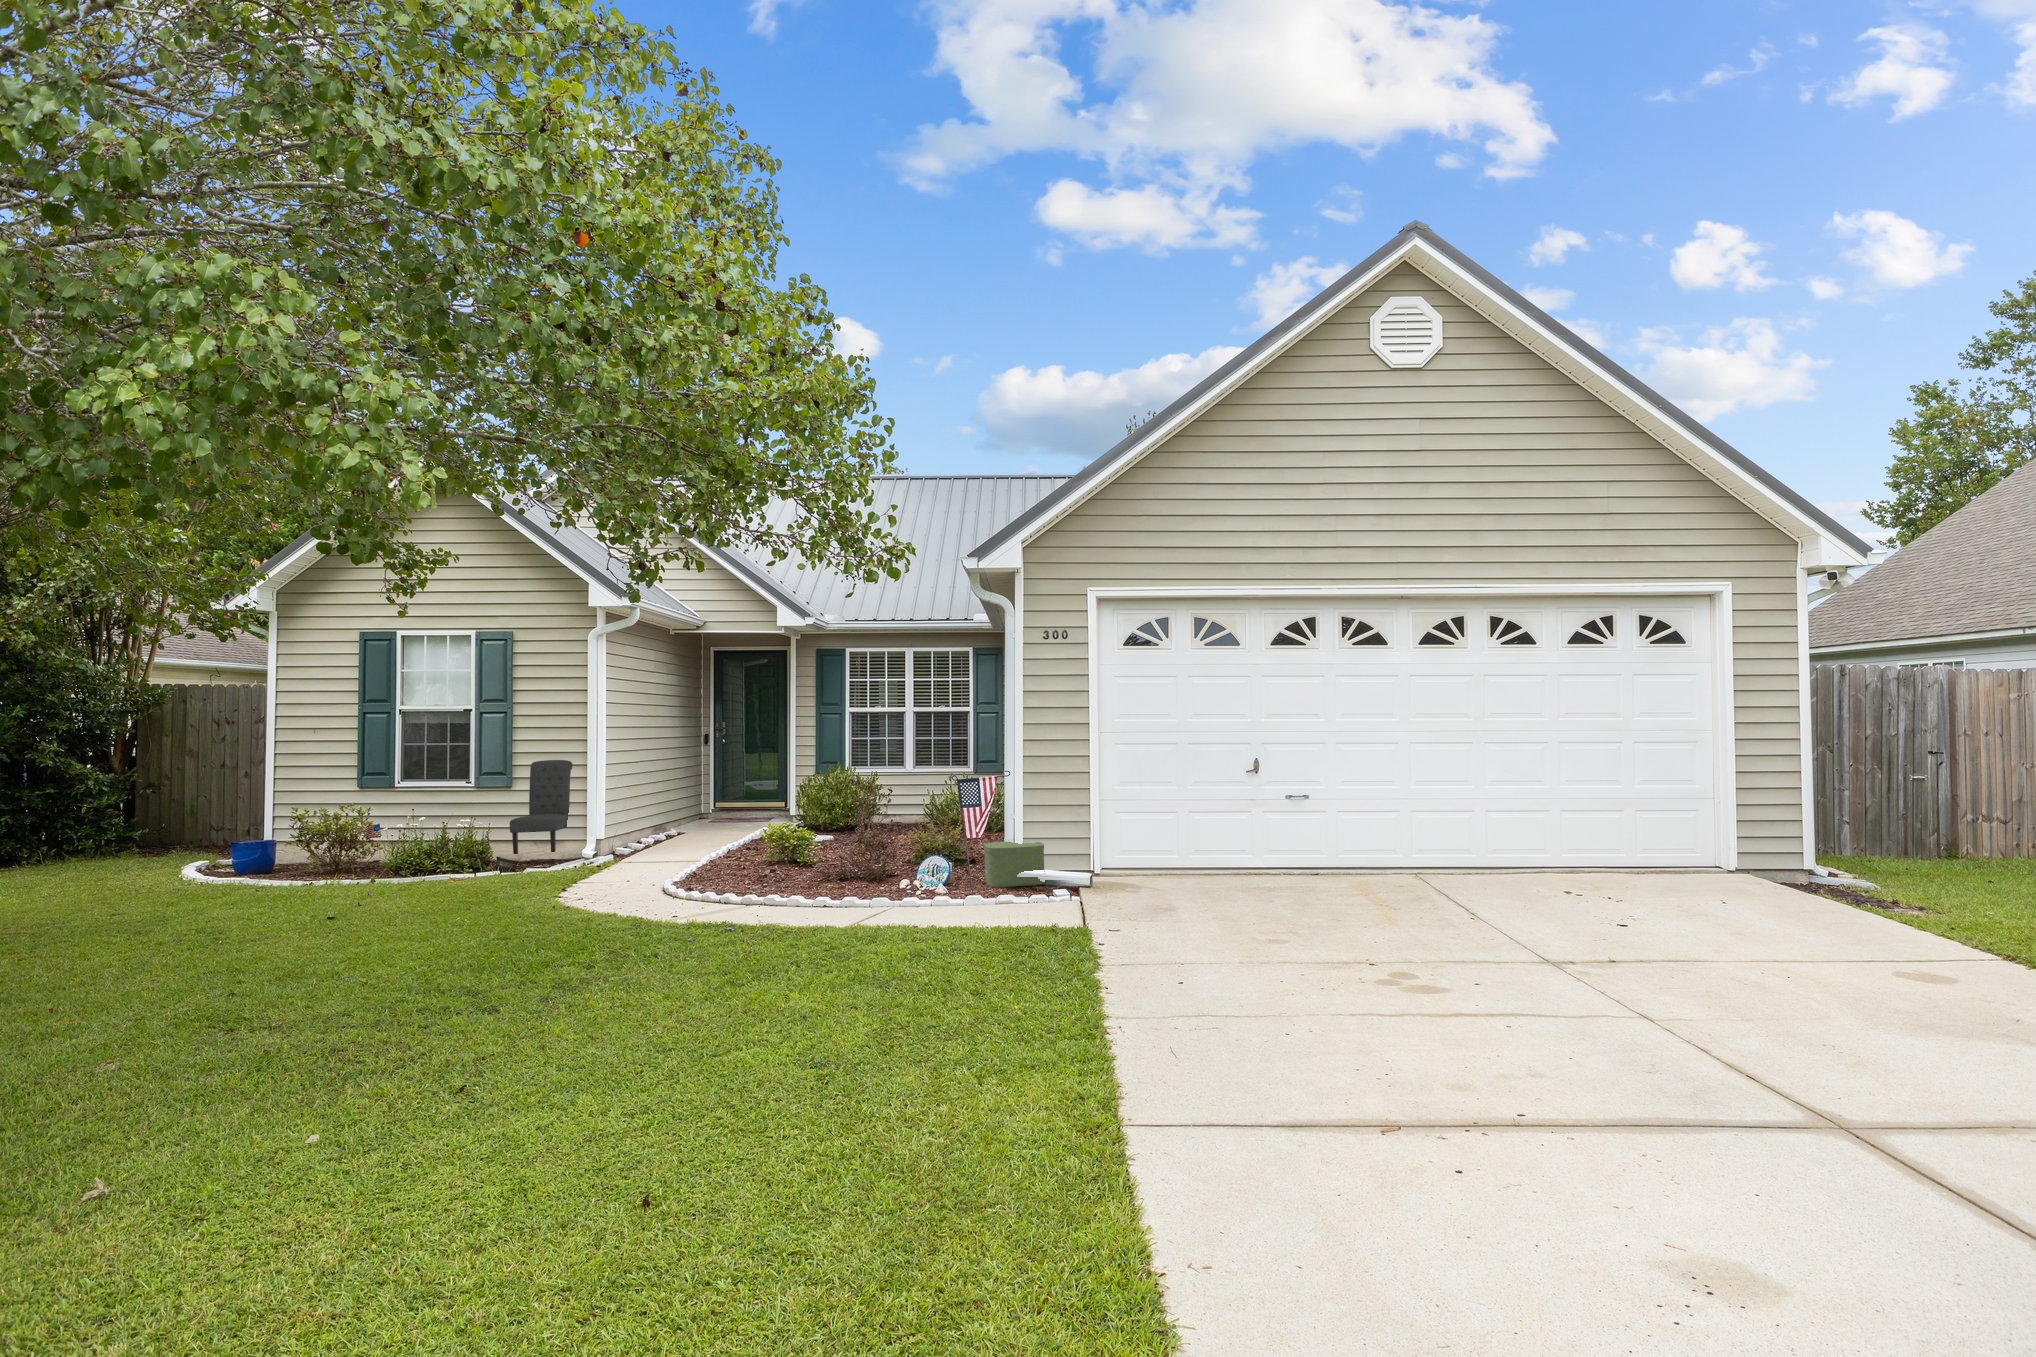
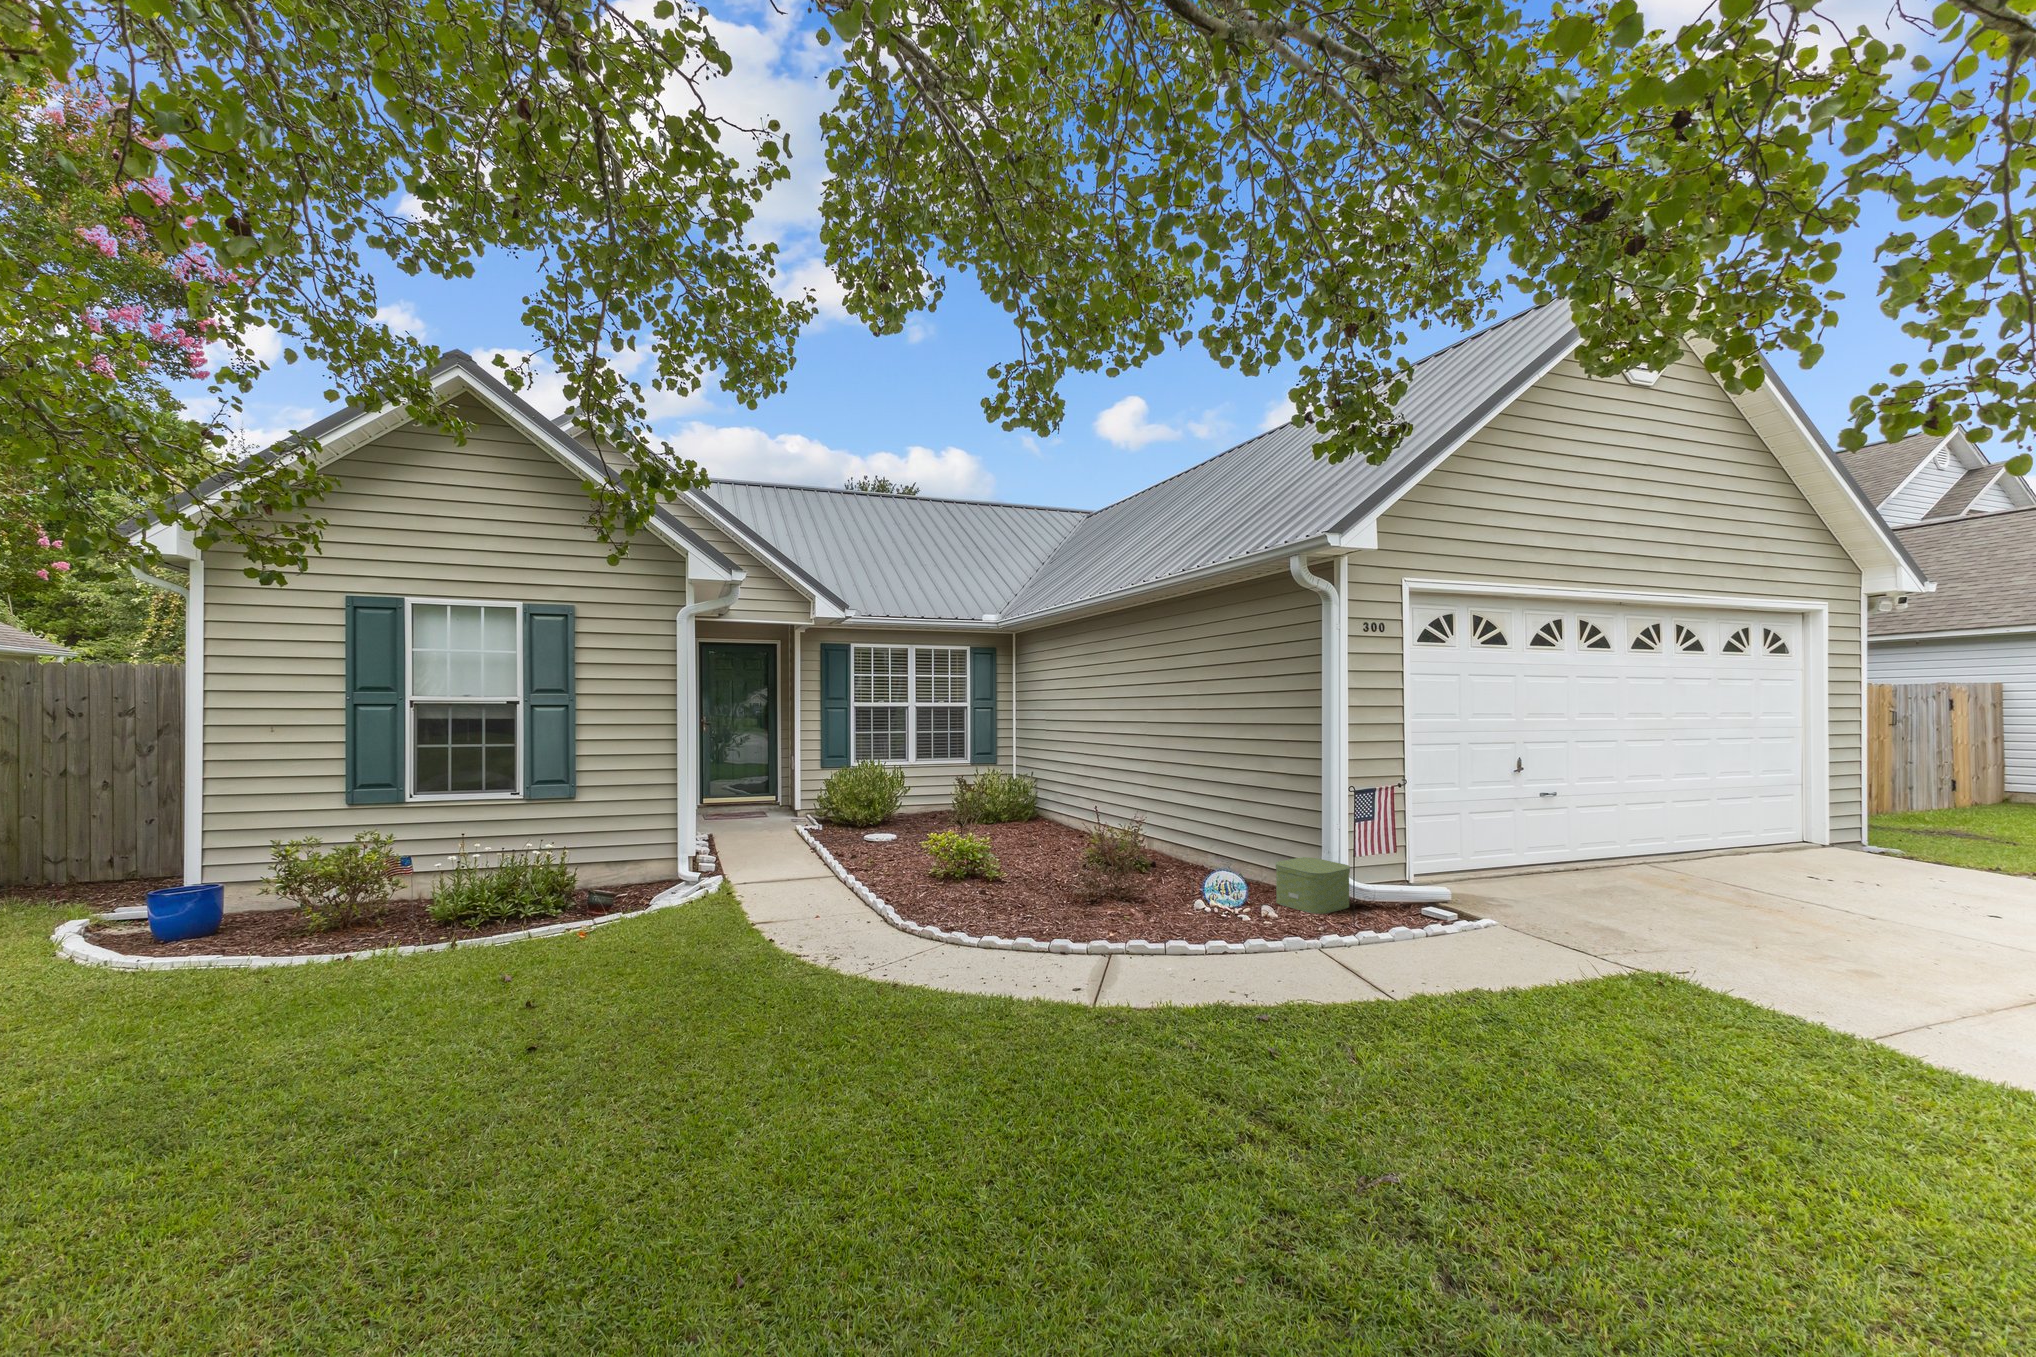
chair: present [510,760,573,864] -> none [602,764,663,897]

